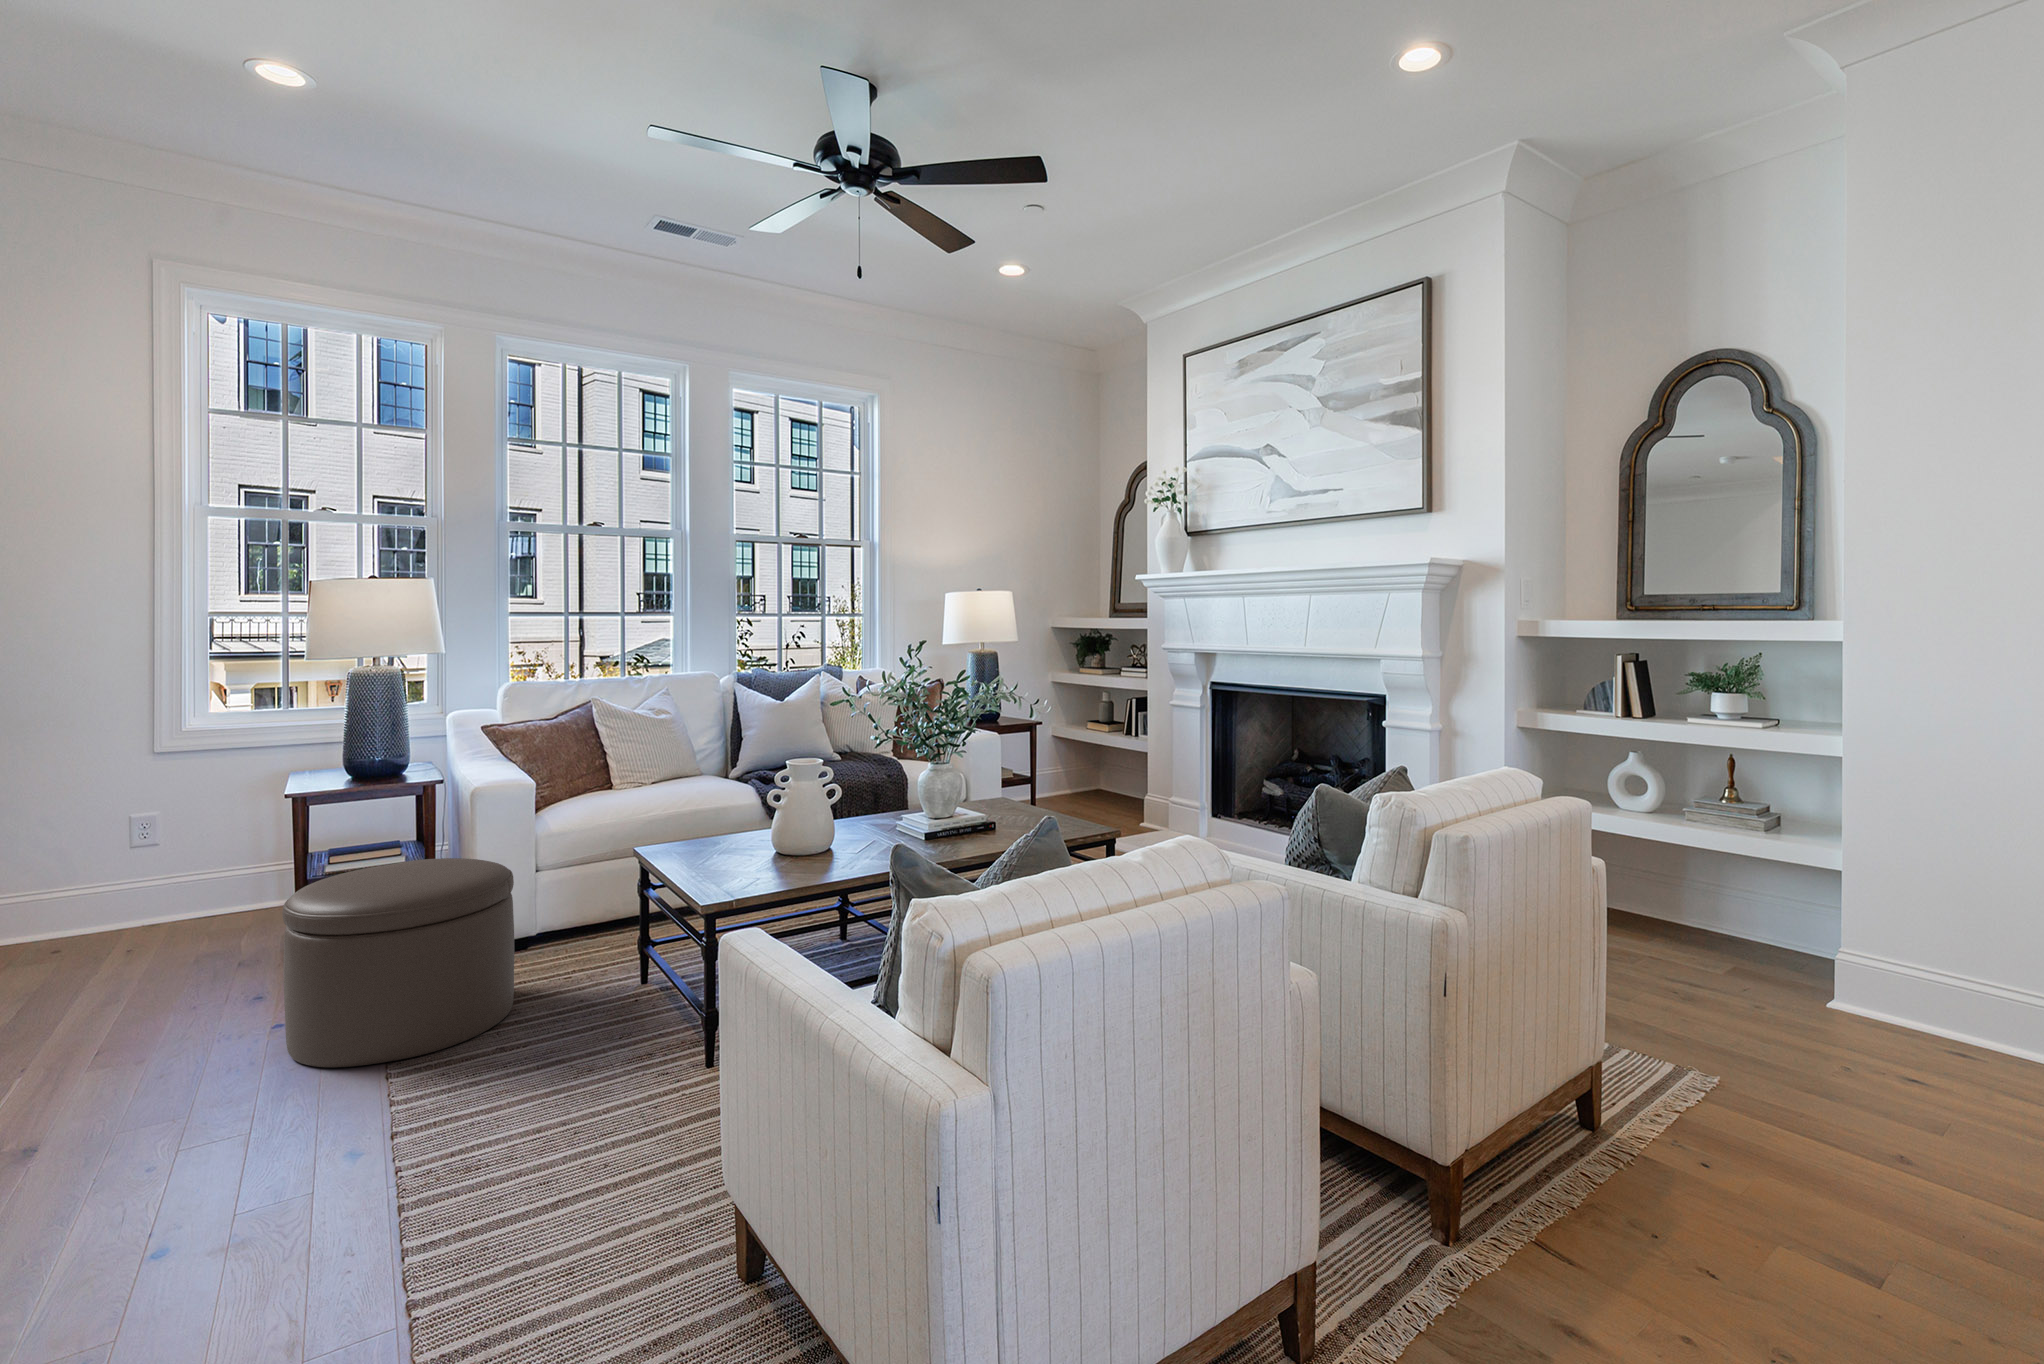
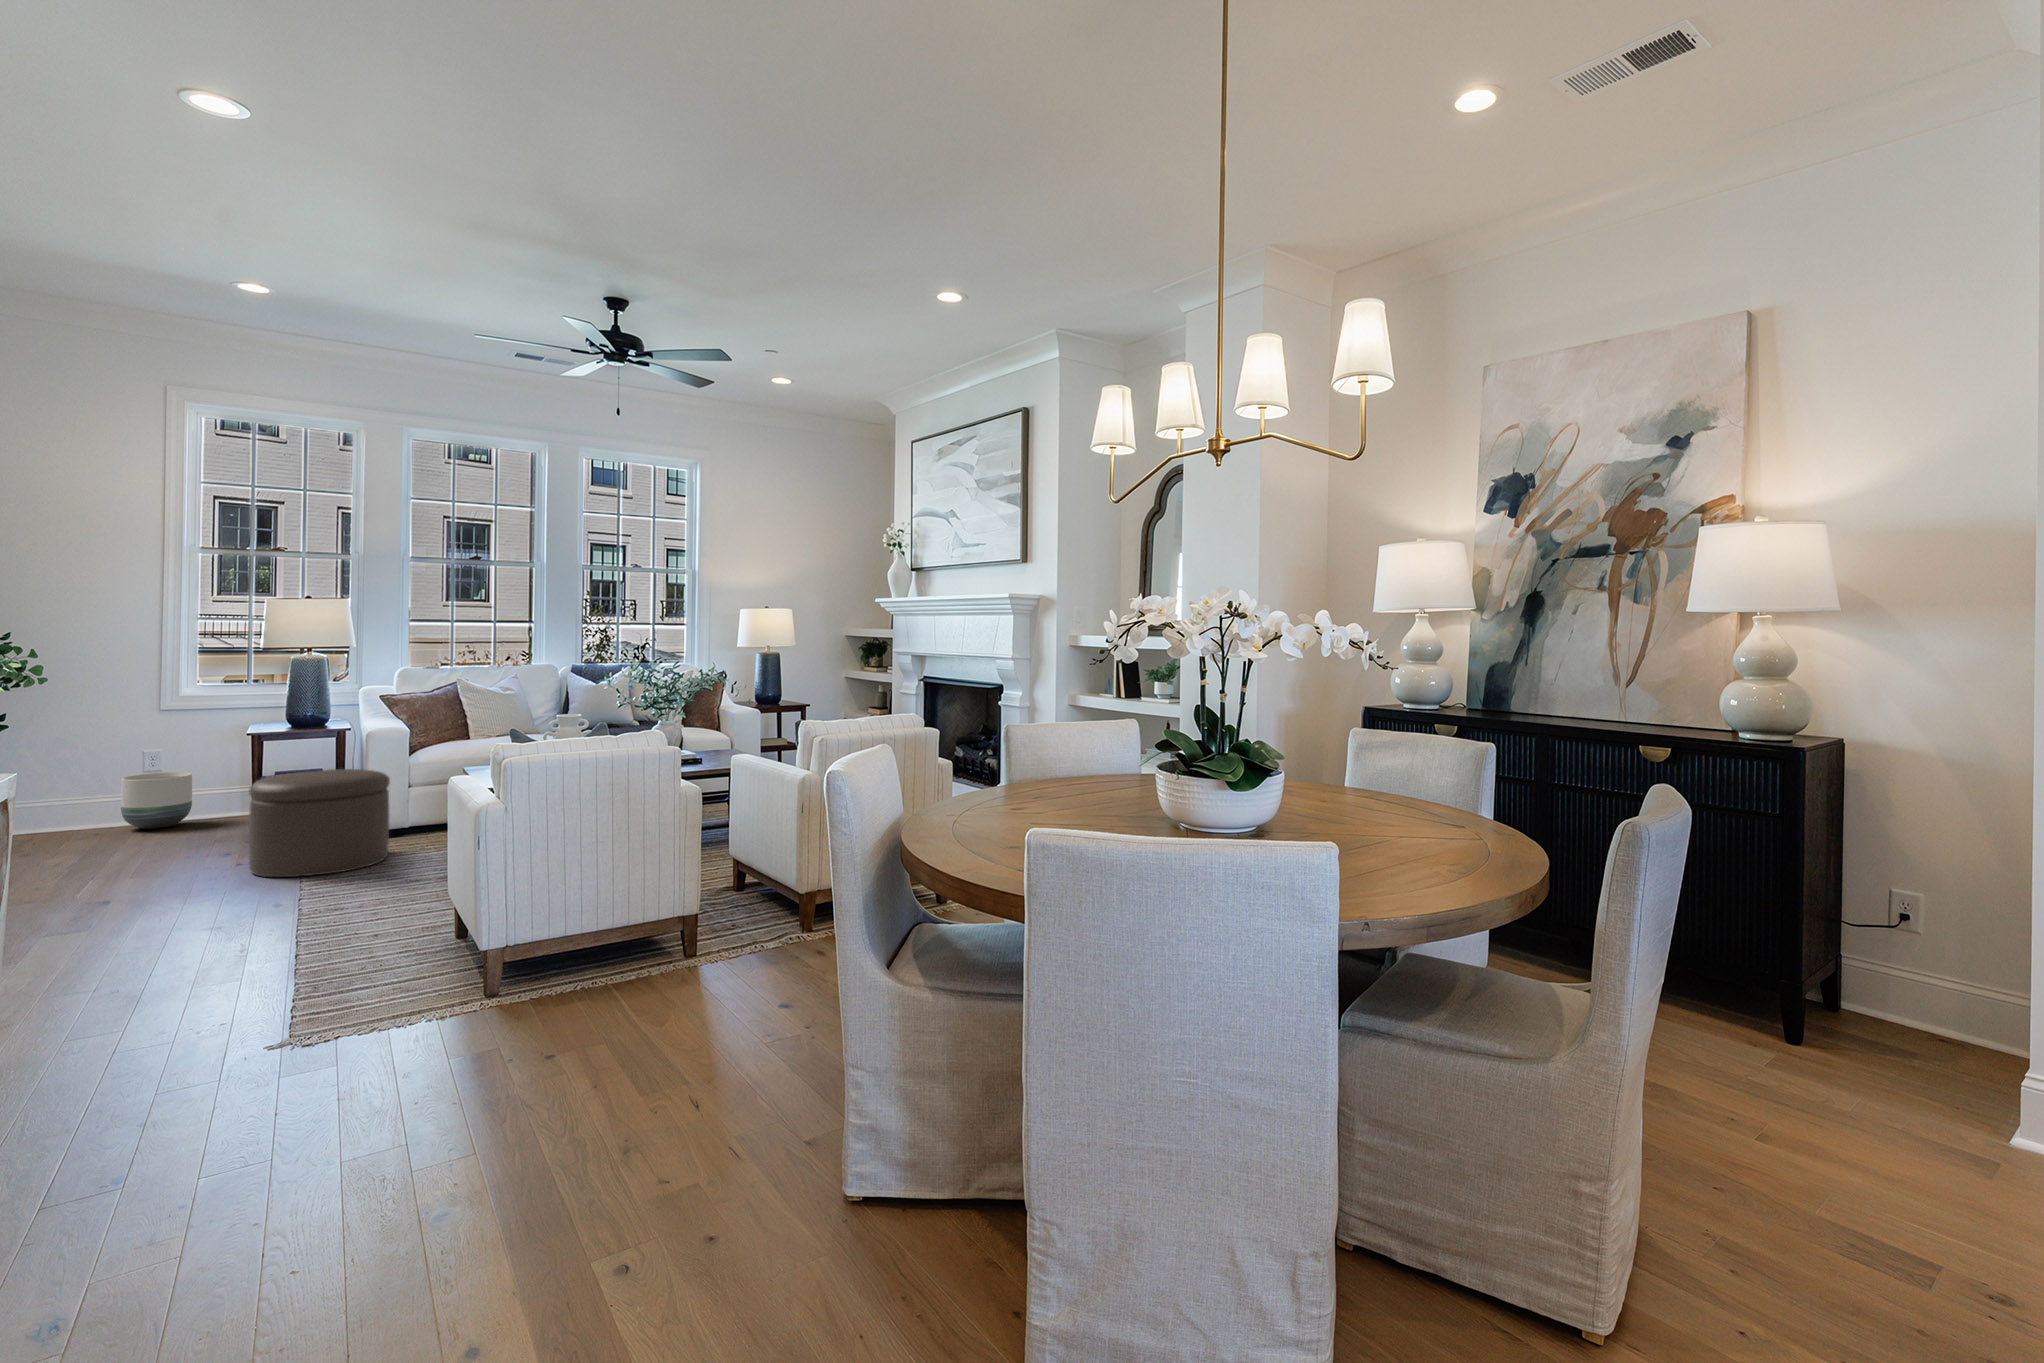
planter: none [97,848,207,939] -> present [121,772,192,829]

